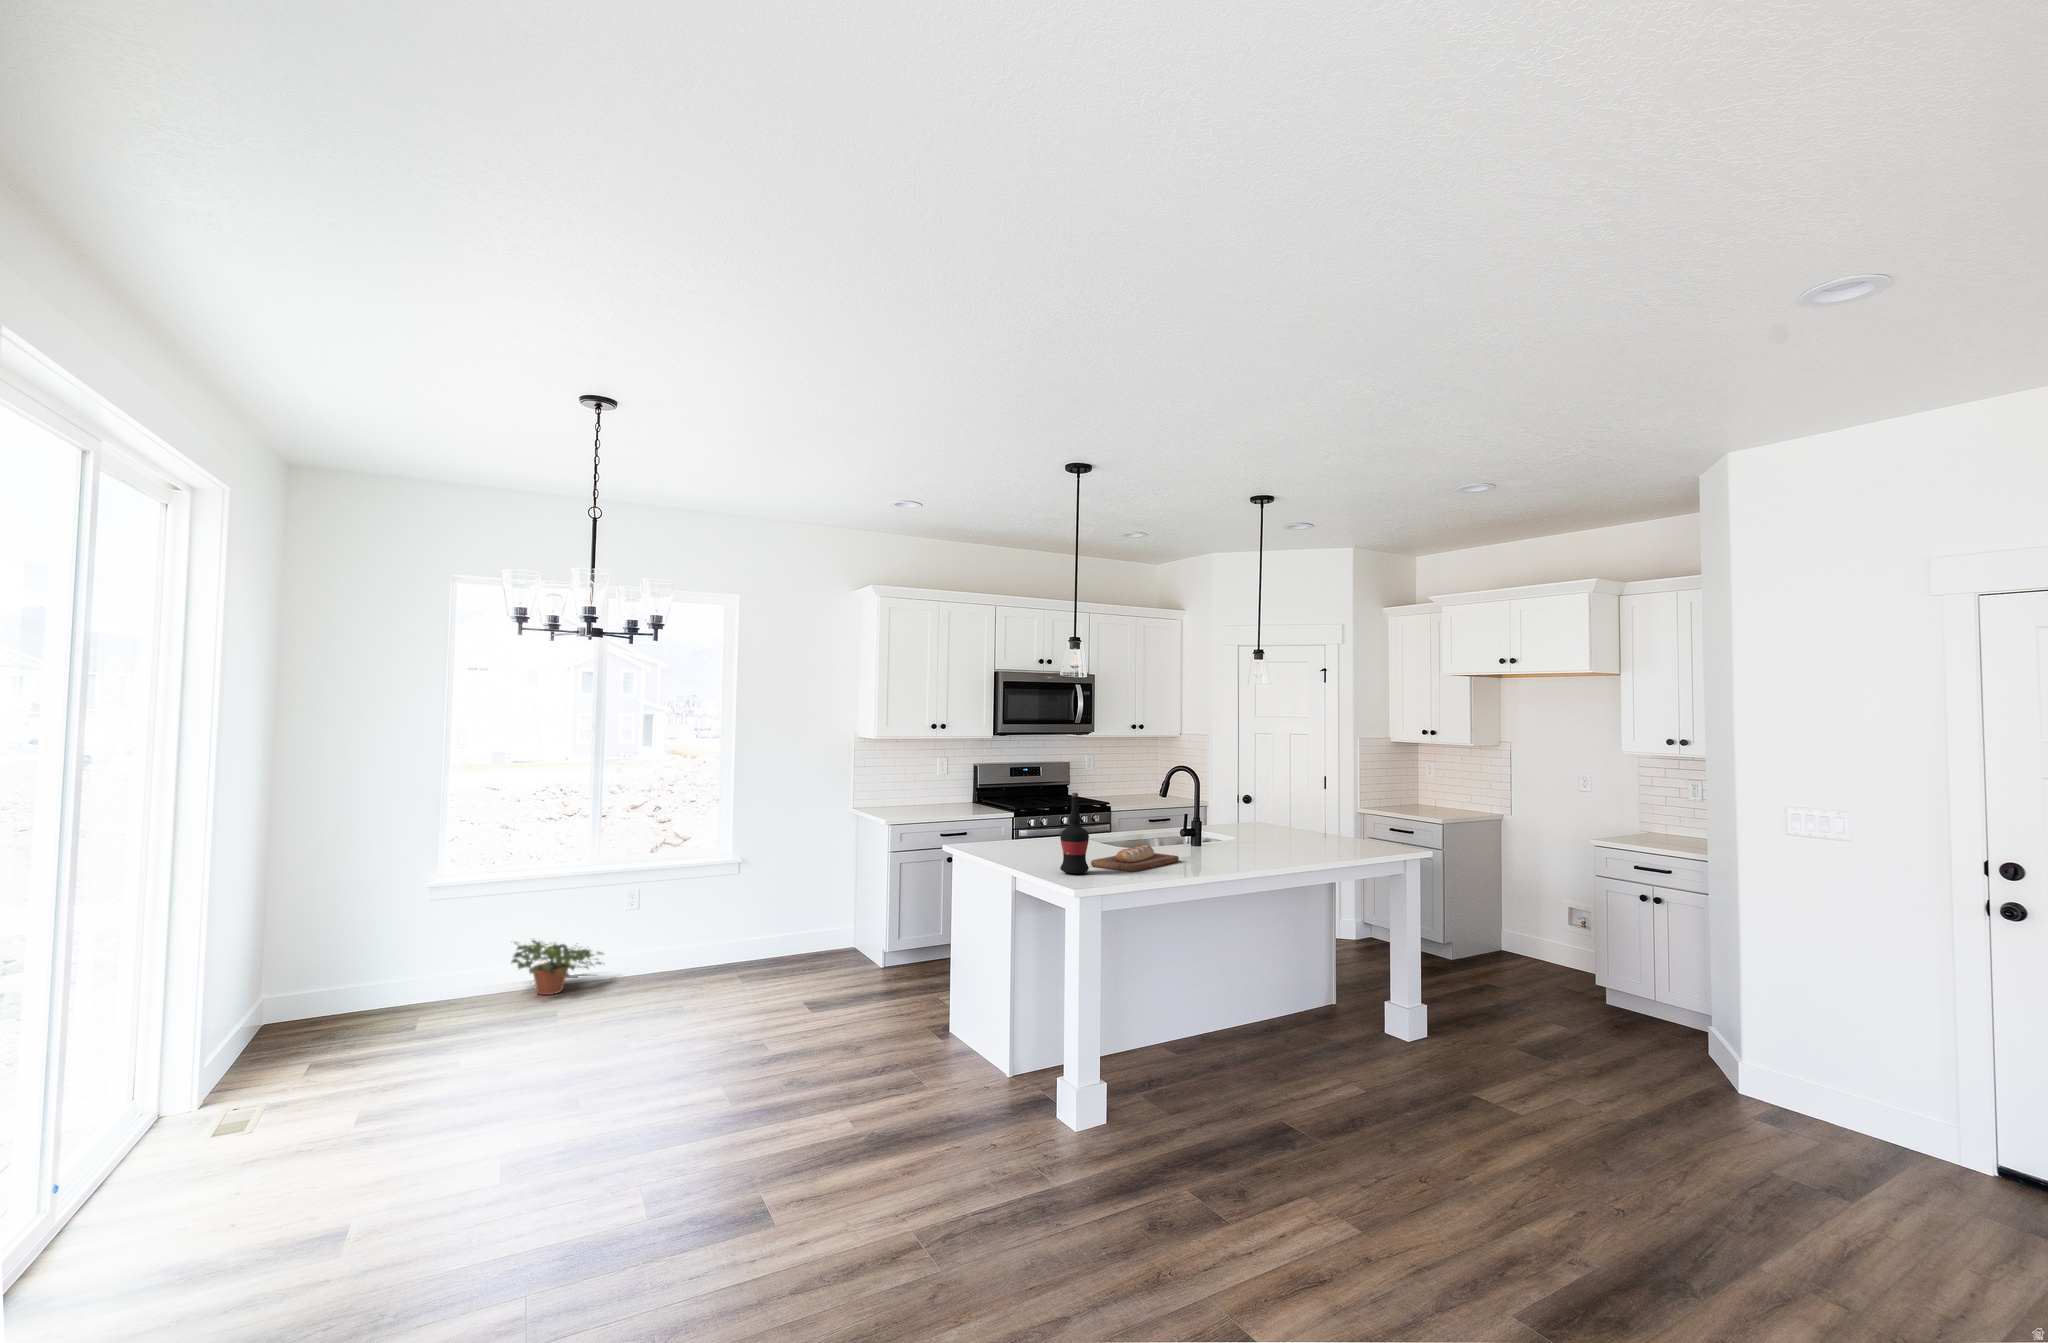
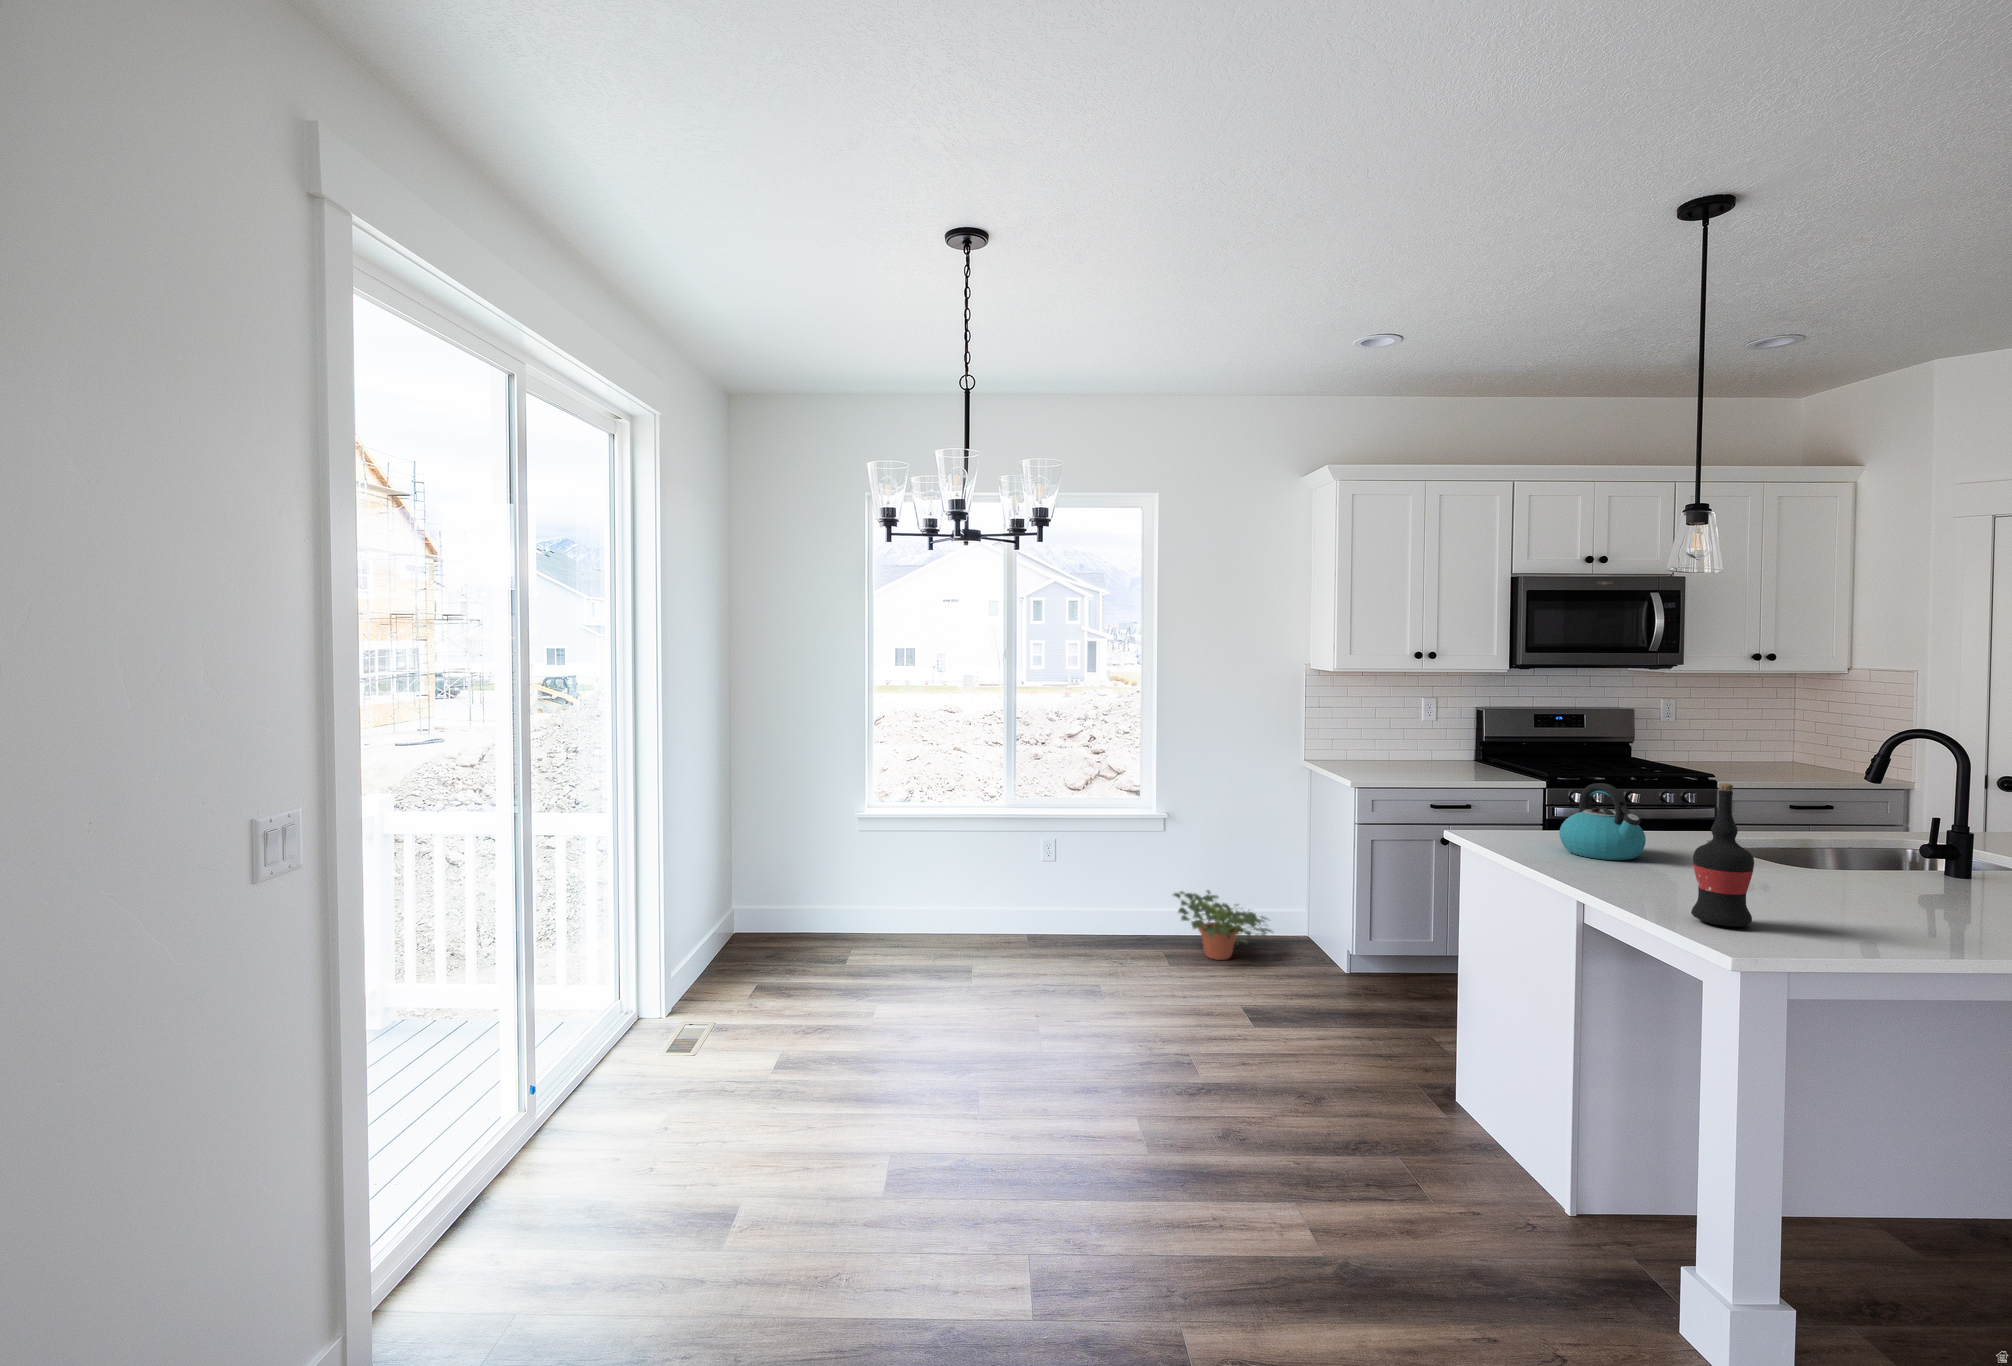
kettle: none [1005,803,1052,850] -> present [1559,783,1646,860]
bread loaf: present [1091,845,1179,872] -> none [1747,879,1942,933]
potted plant: present [512,940,603,995] -> present [1174,890,1272,960]

